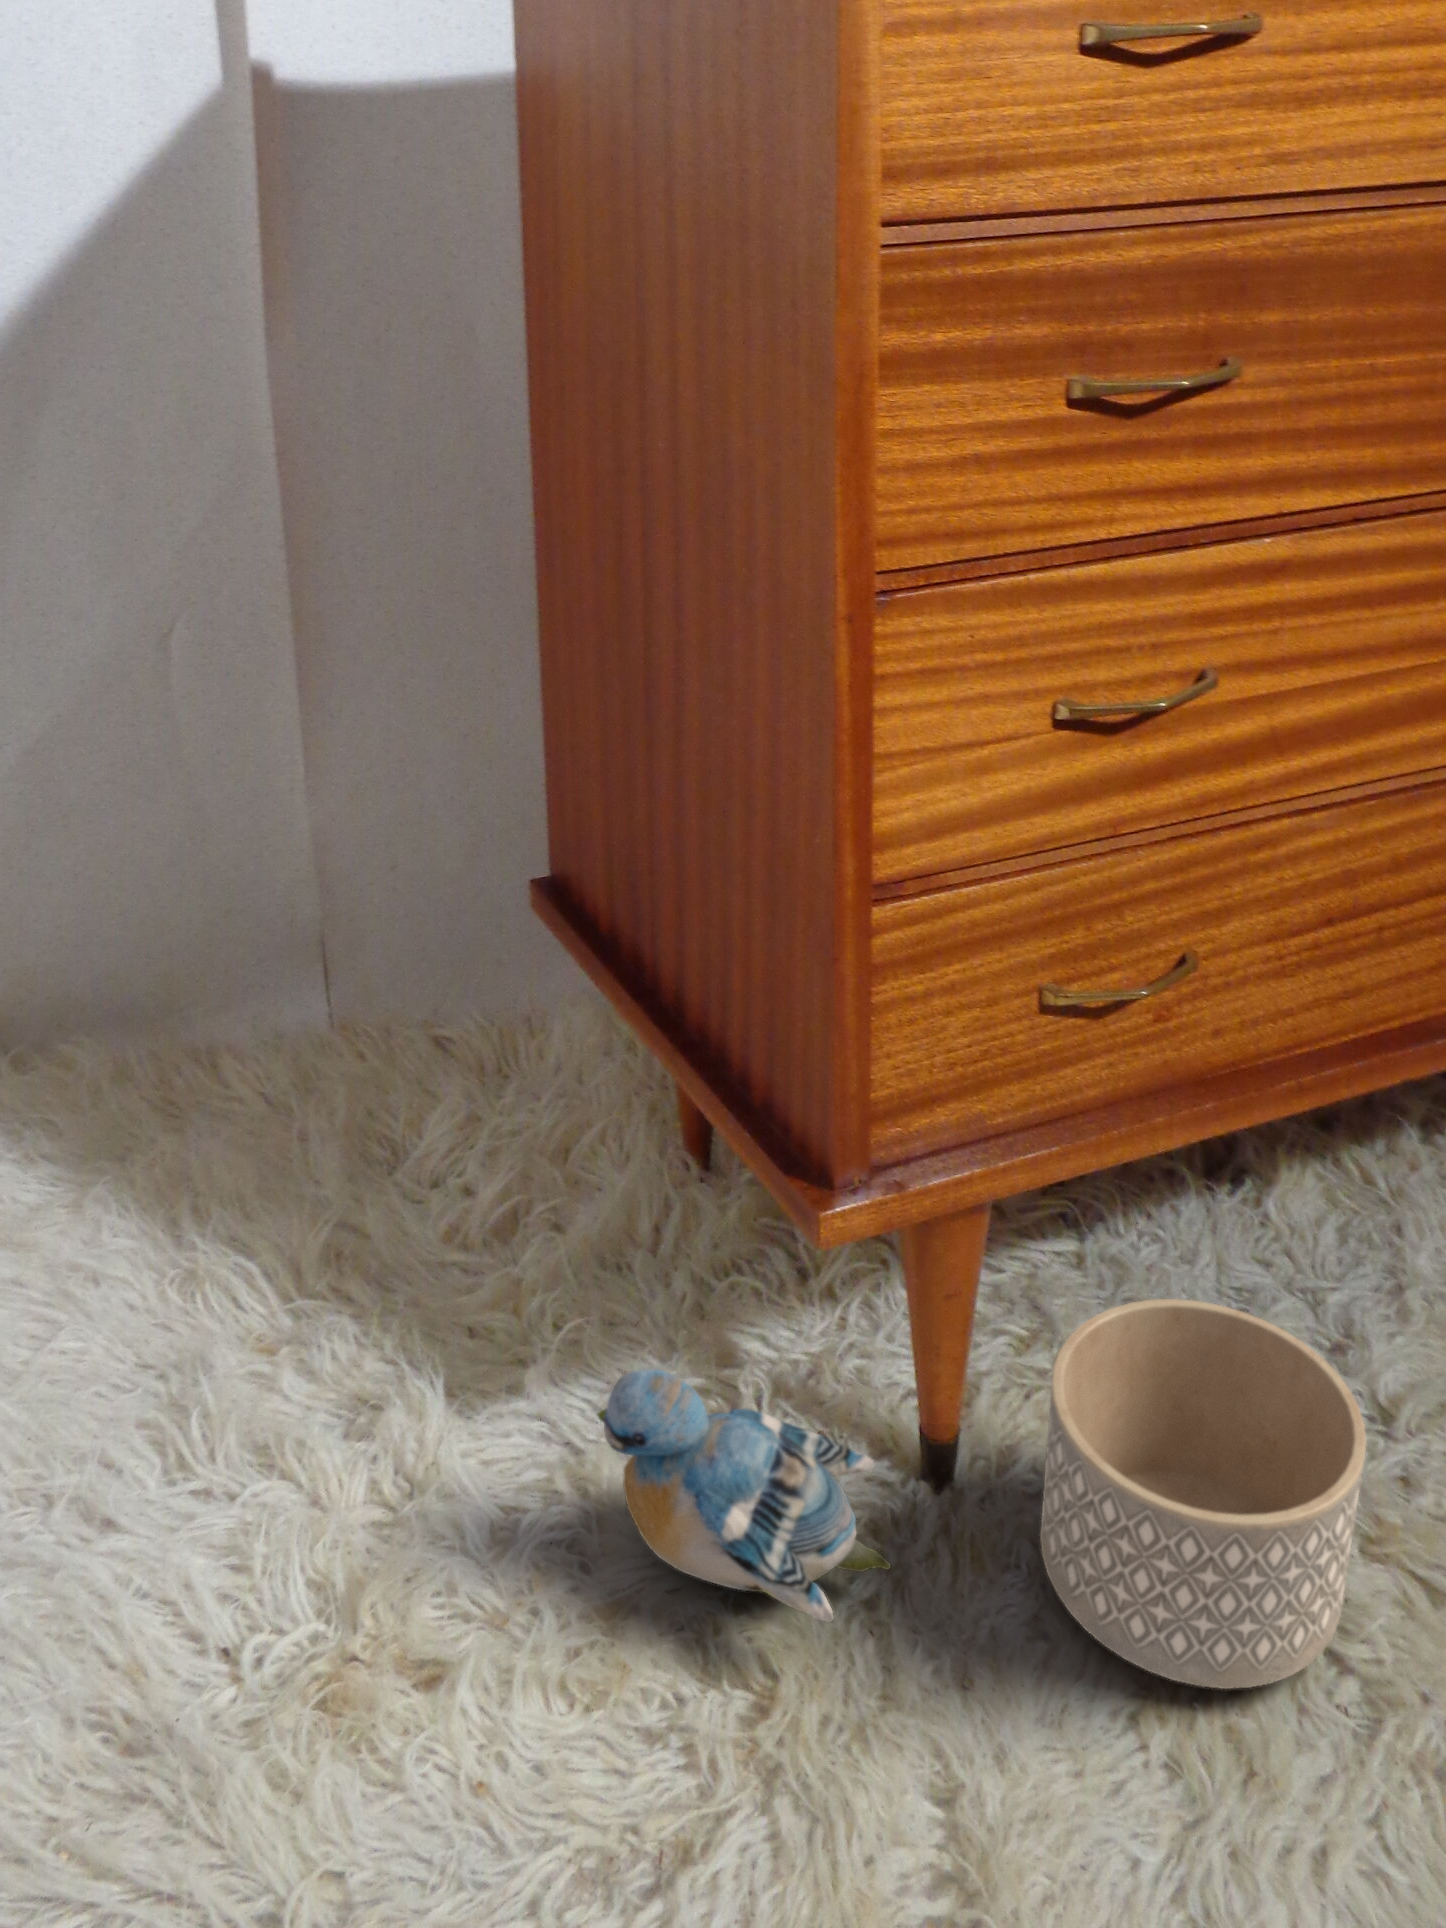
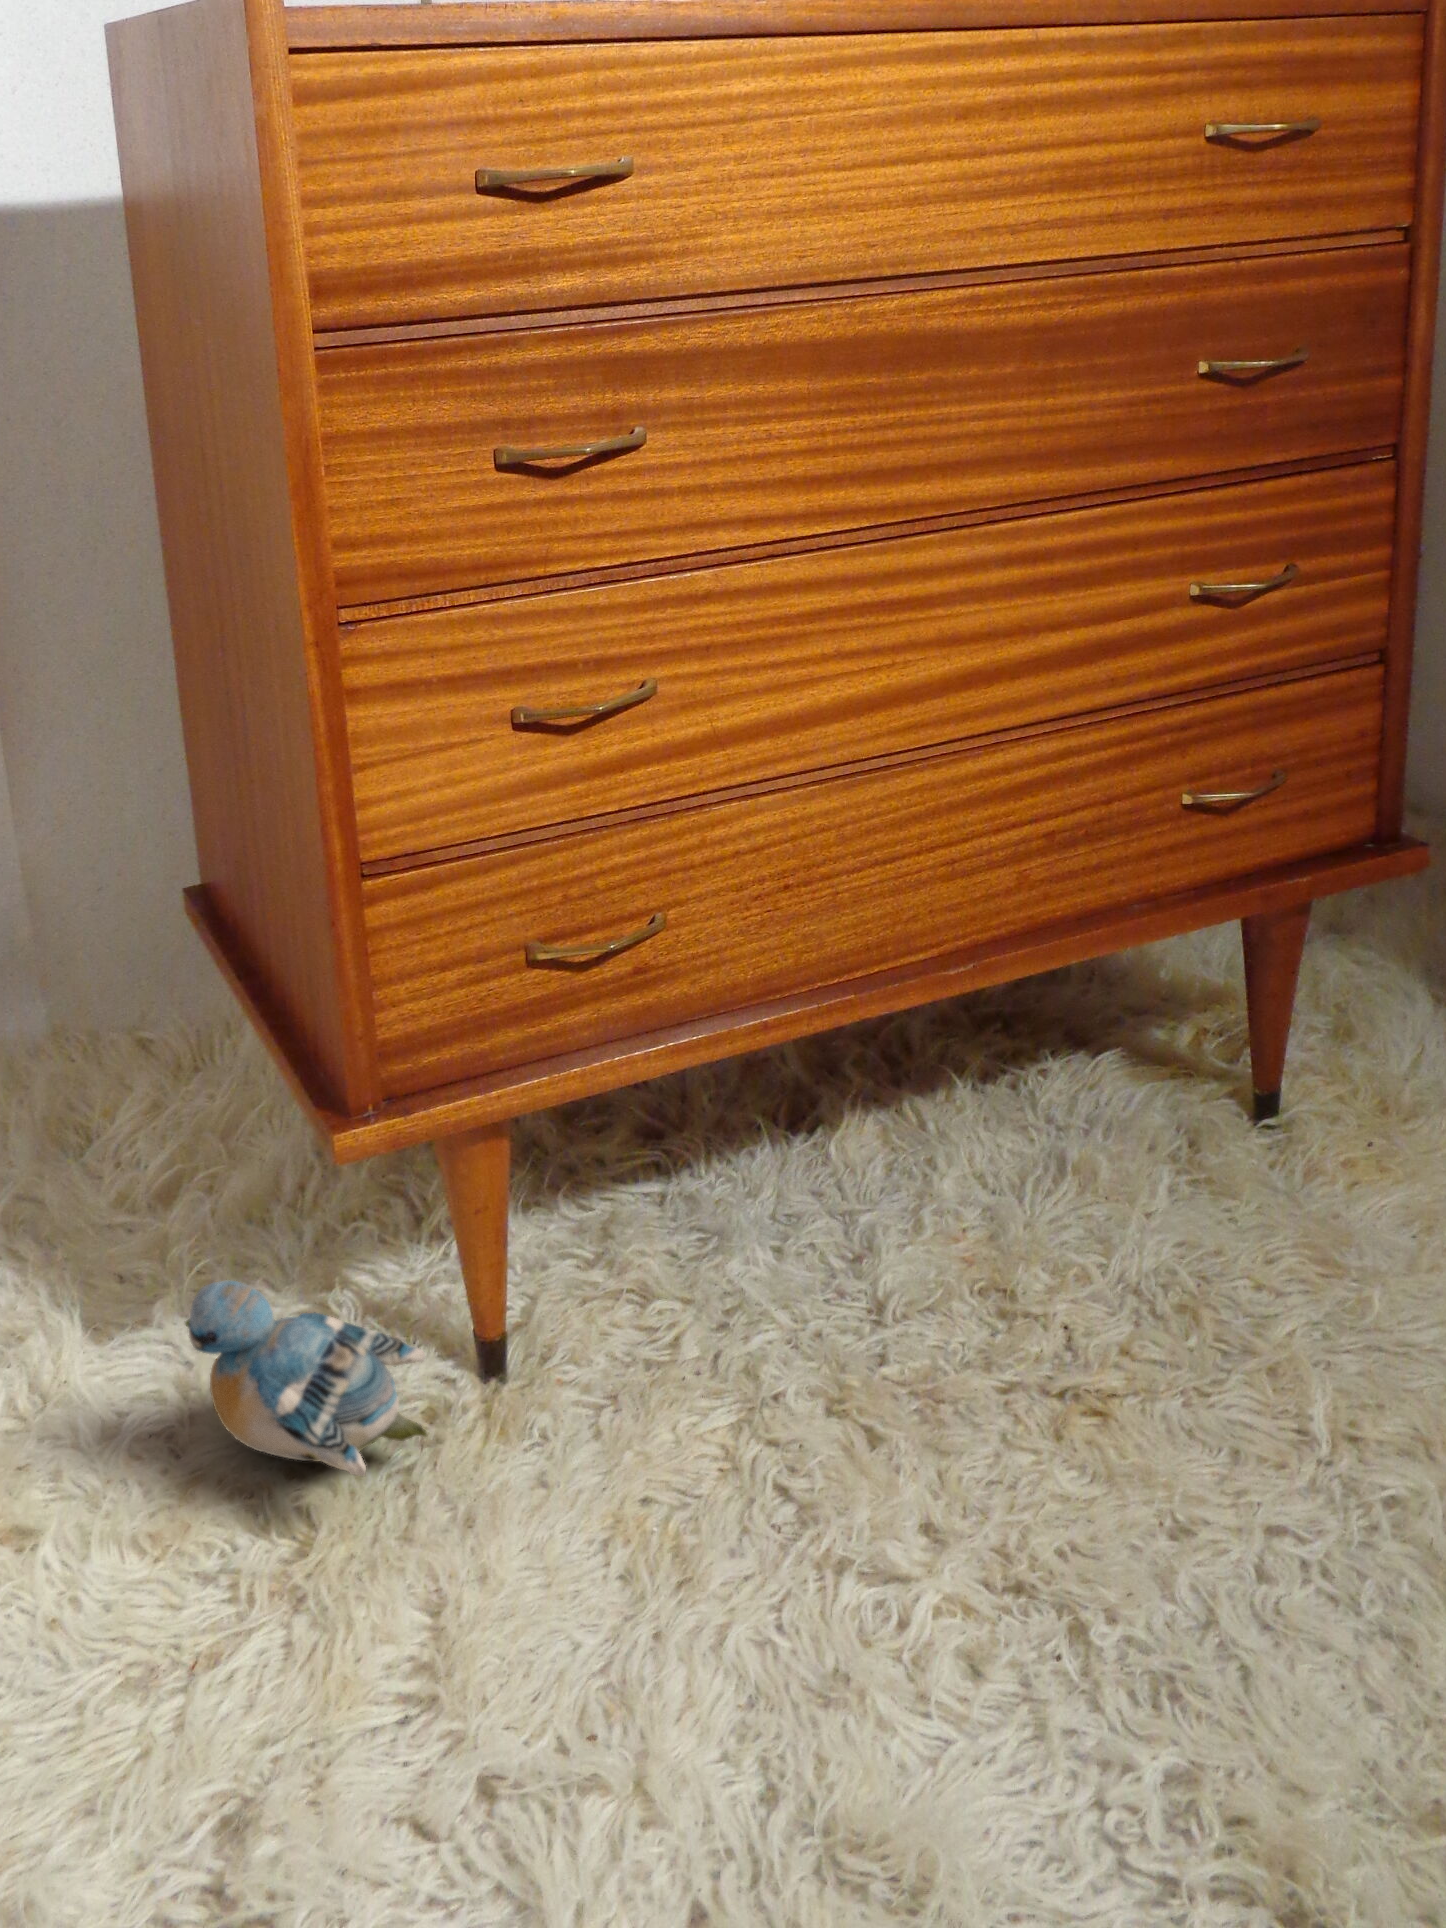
planter: present [1040,1299,1366,1689] -> none [551,1205,796,1510]

